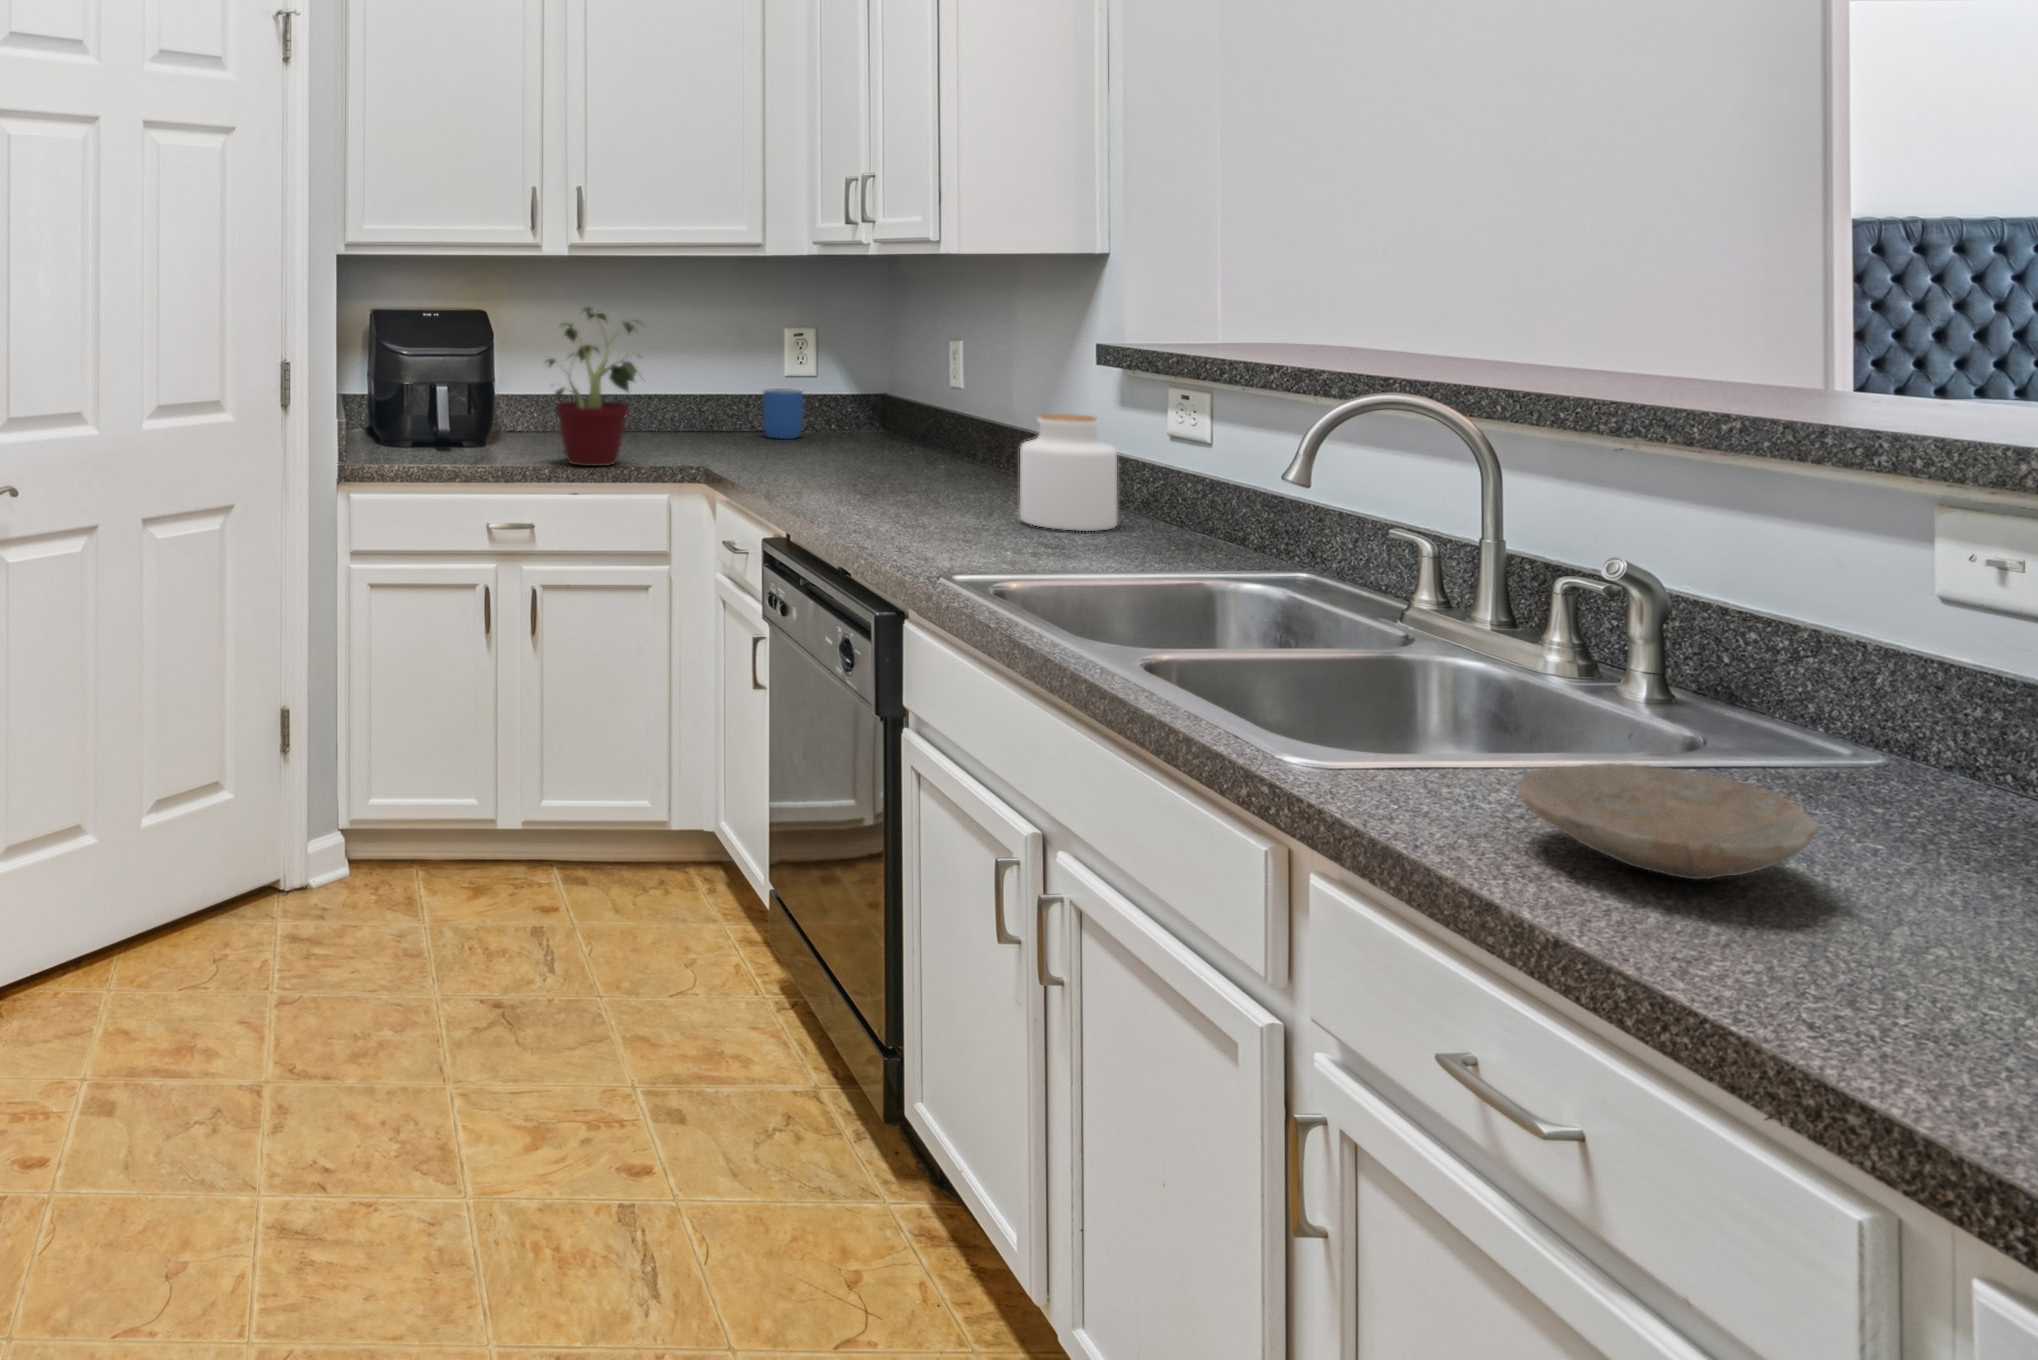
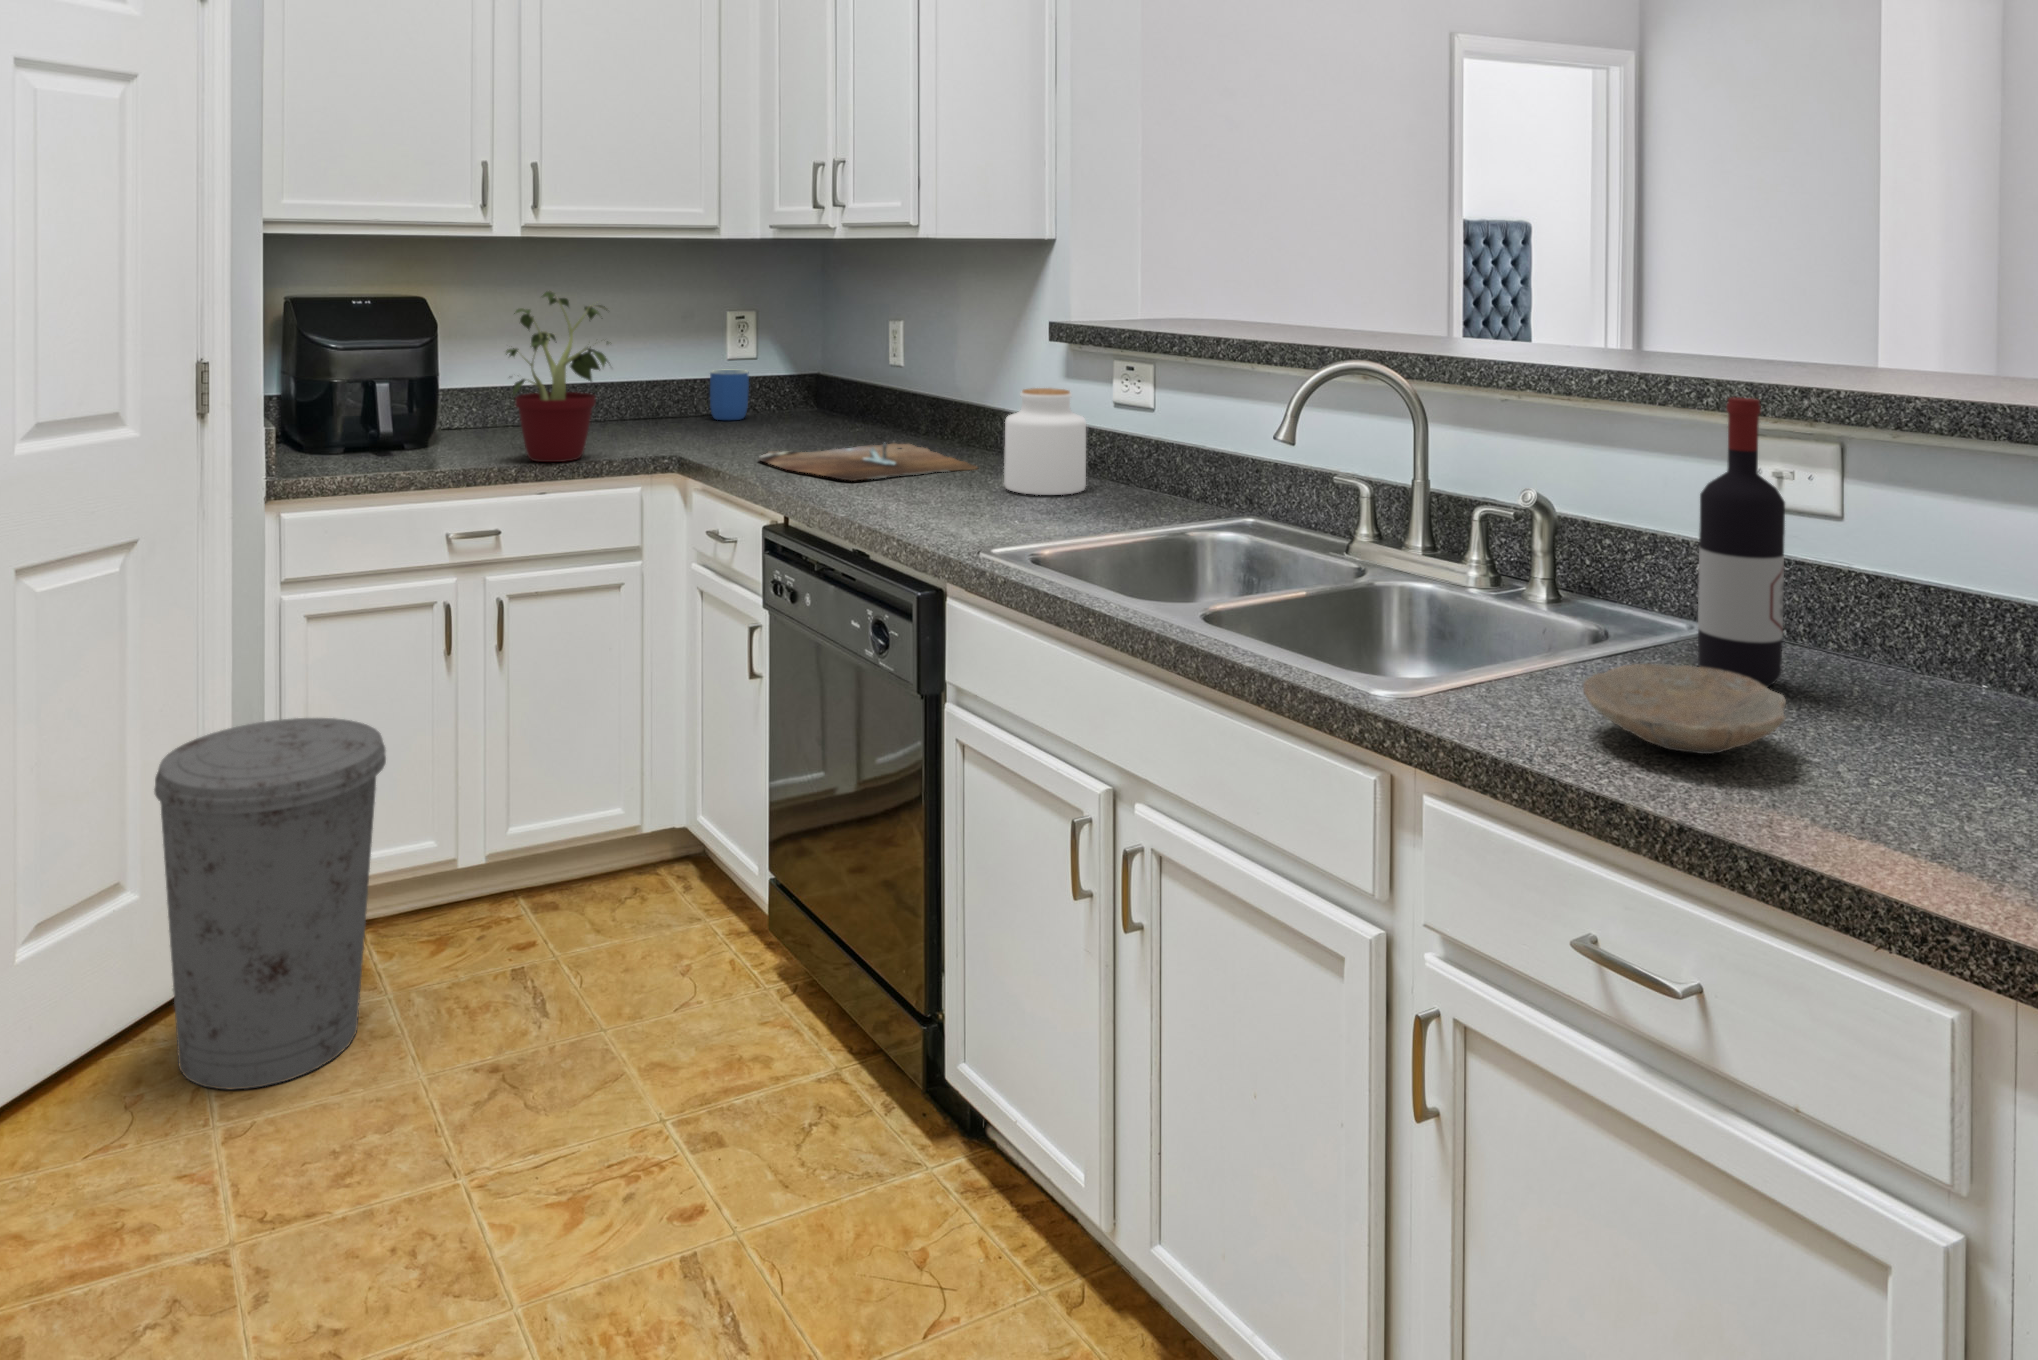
wine bottle: none [1785,444,1924,830] -> present [1698,397,1785,687]
cutting board: none [779,466,1011,501] -> present [759,443,977,481]
trash can: none [245,668,421,971] -> present [154,718,386,1089]

